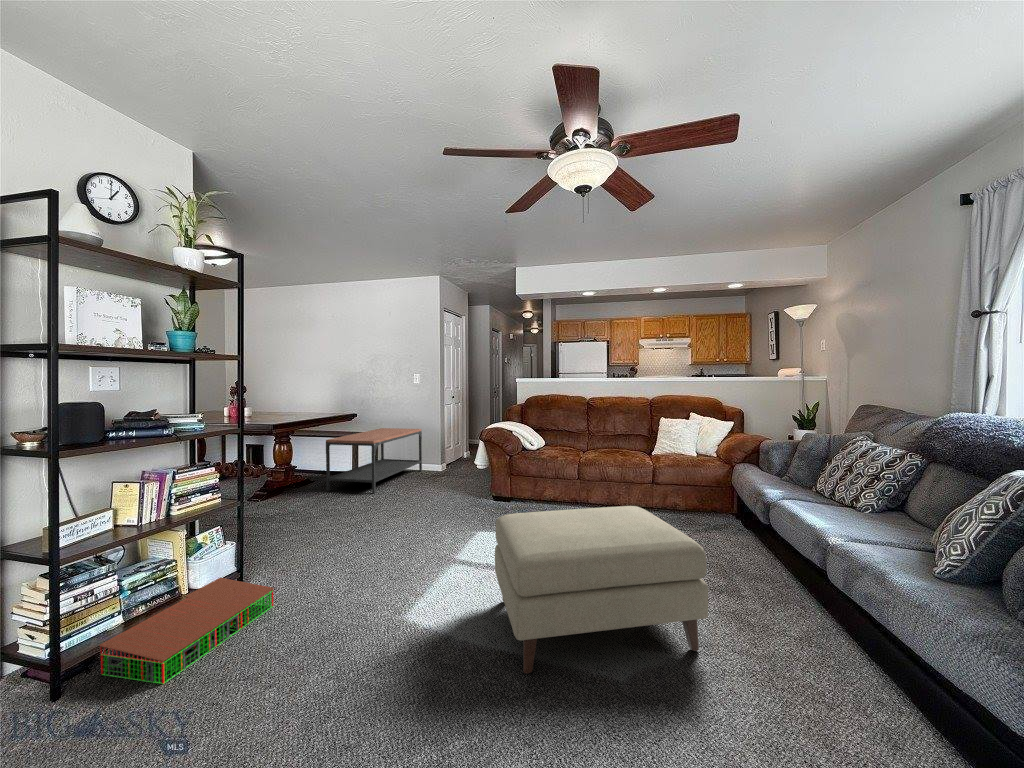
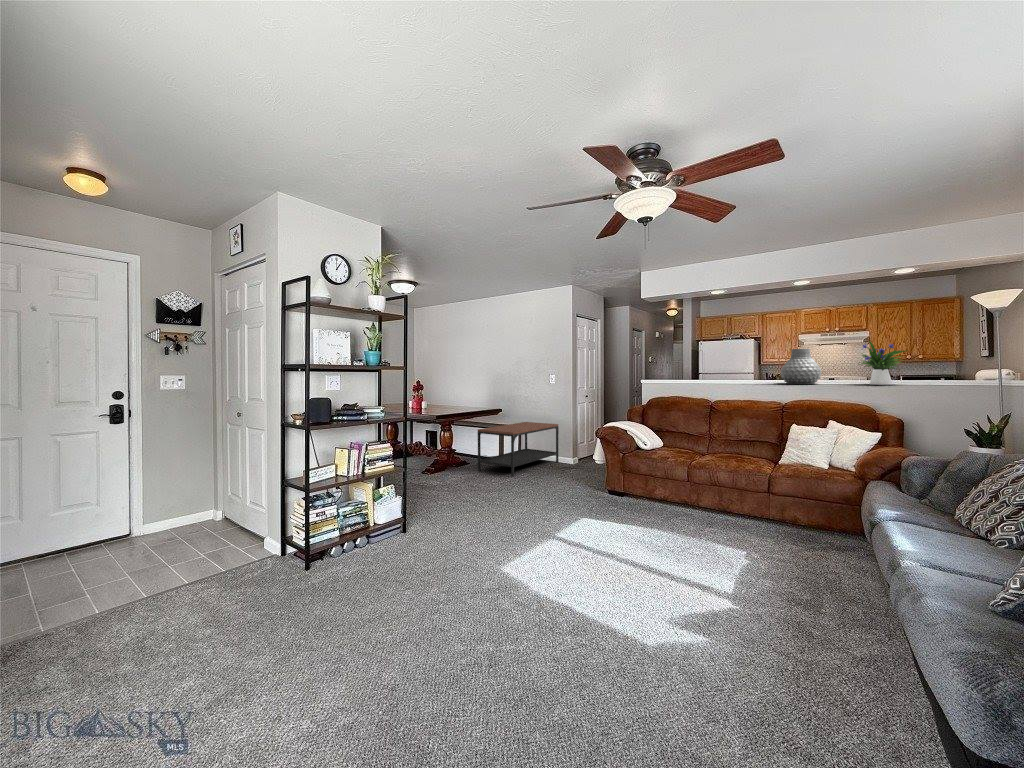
flower arrangement: none [699,341,739,380] -> present [859,341,905,385]
vase: none [641,348,674,380] -> present [781,349,822,384]
ottoman: present [495,506,708,673] -> none [568,499,748,639]
storage bin: present [99,578,274,684] -> none [327,519,423,574]

